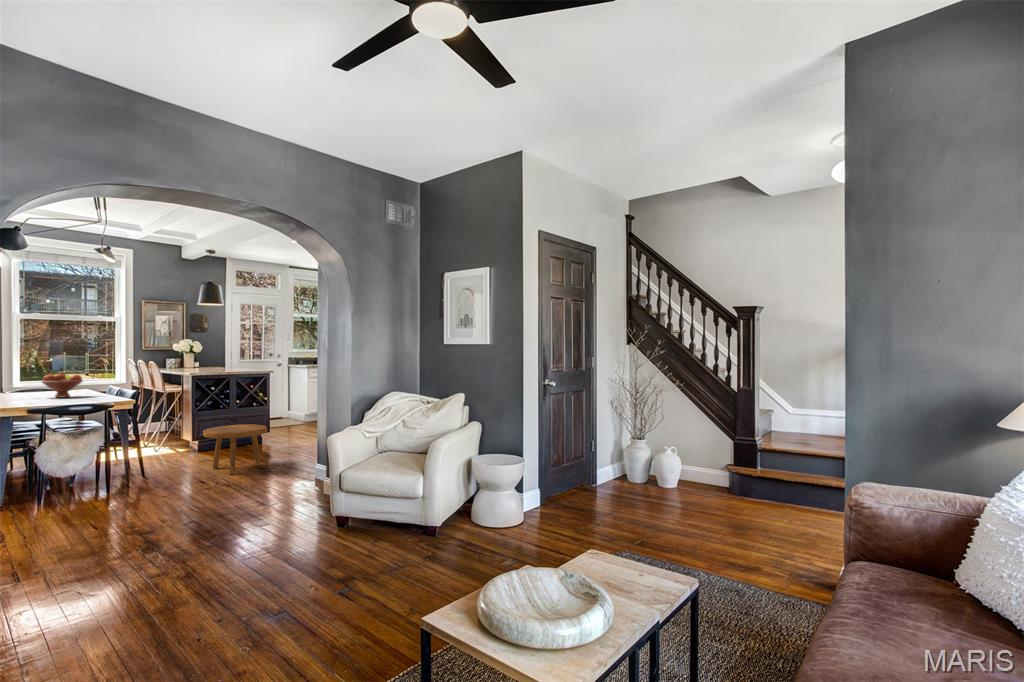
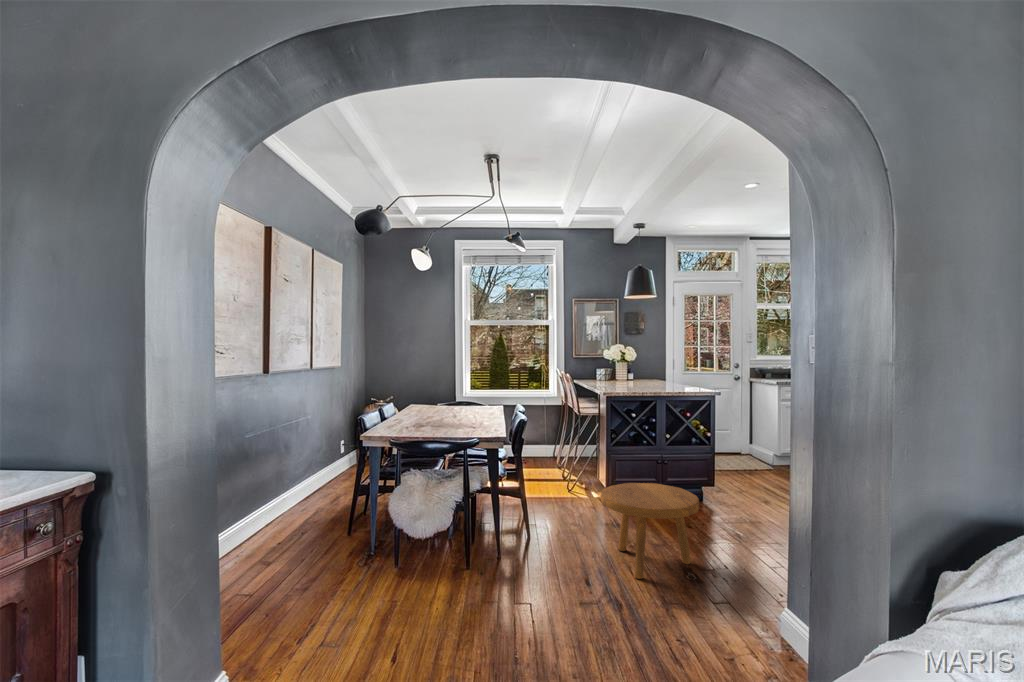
fruit bowl: present [42,374,83,398] -> none [436,389,475,419]

